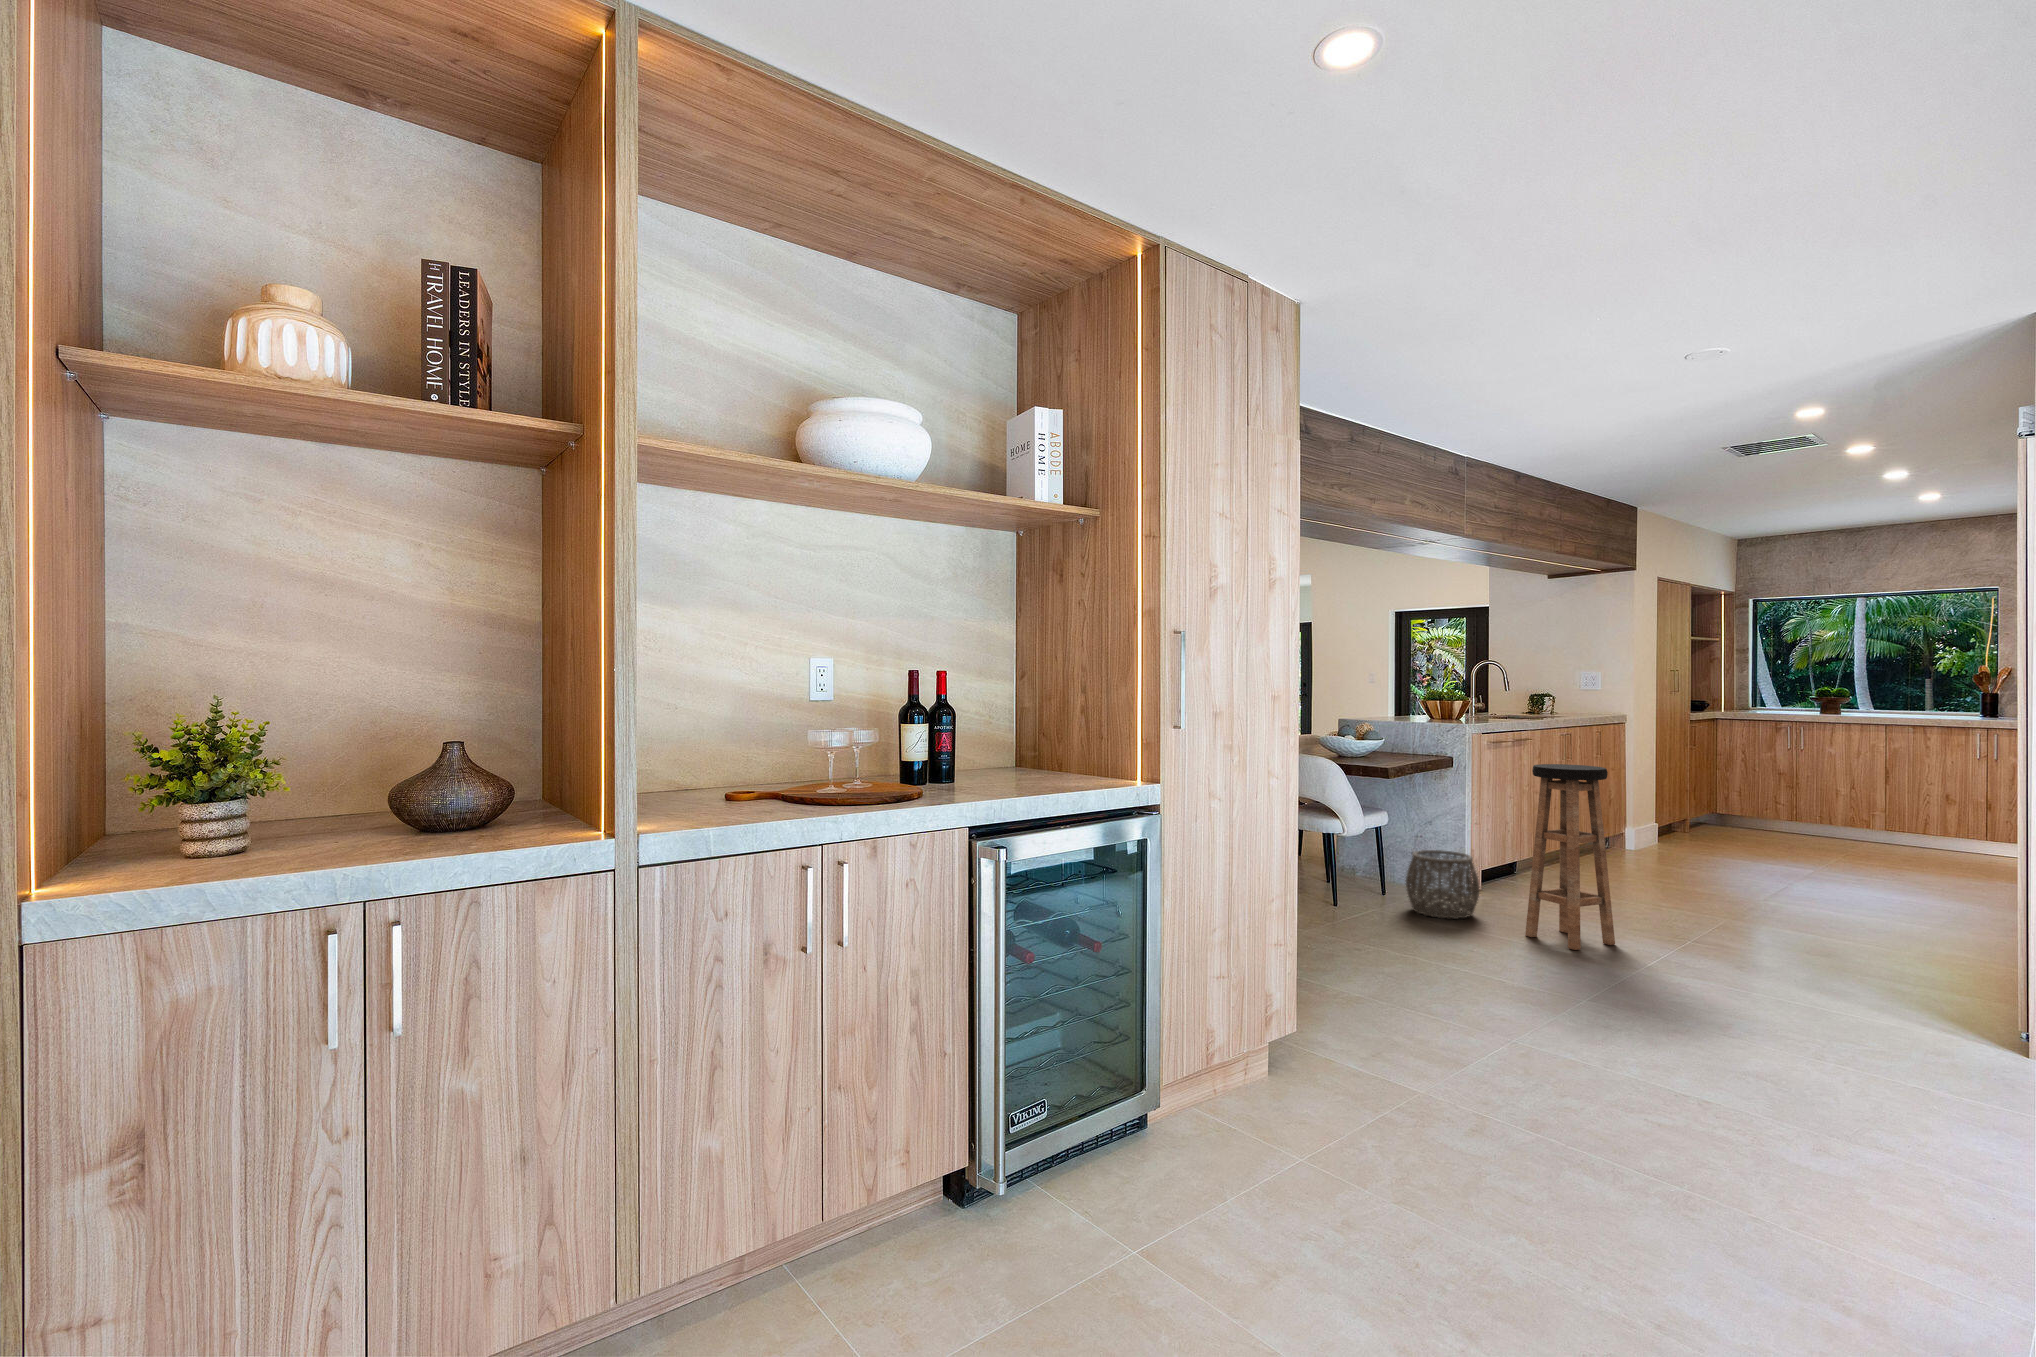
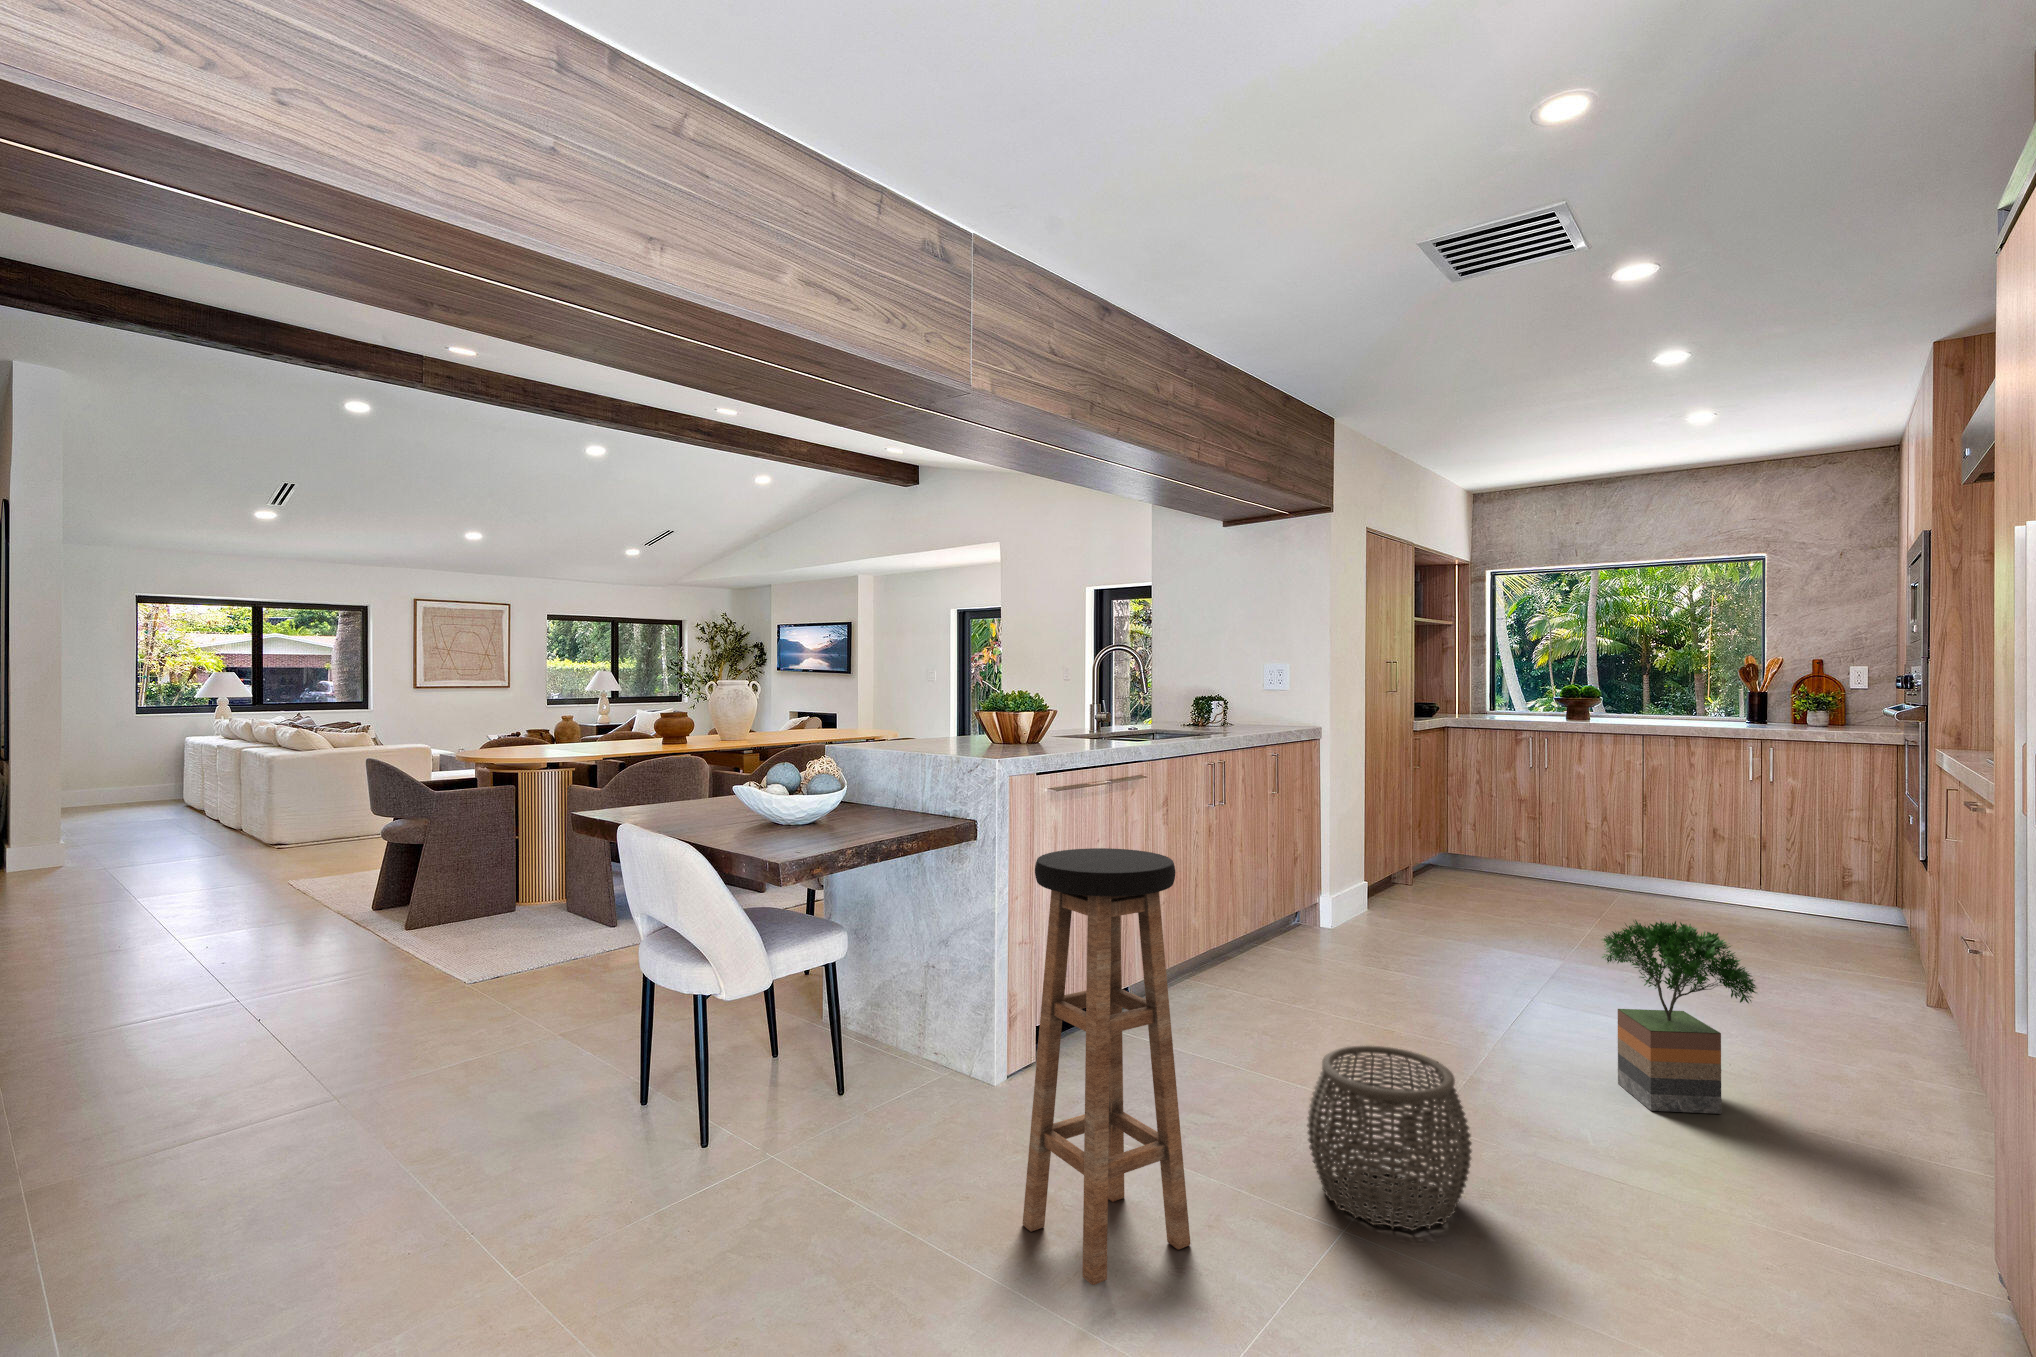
potted tree: none [1839,821,1941,928] -> present [1602,920,1757,1114]
woven basket: present [1406,850,1480,919] -> present [1307,1045,1472,1230]

